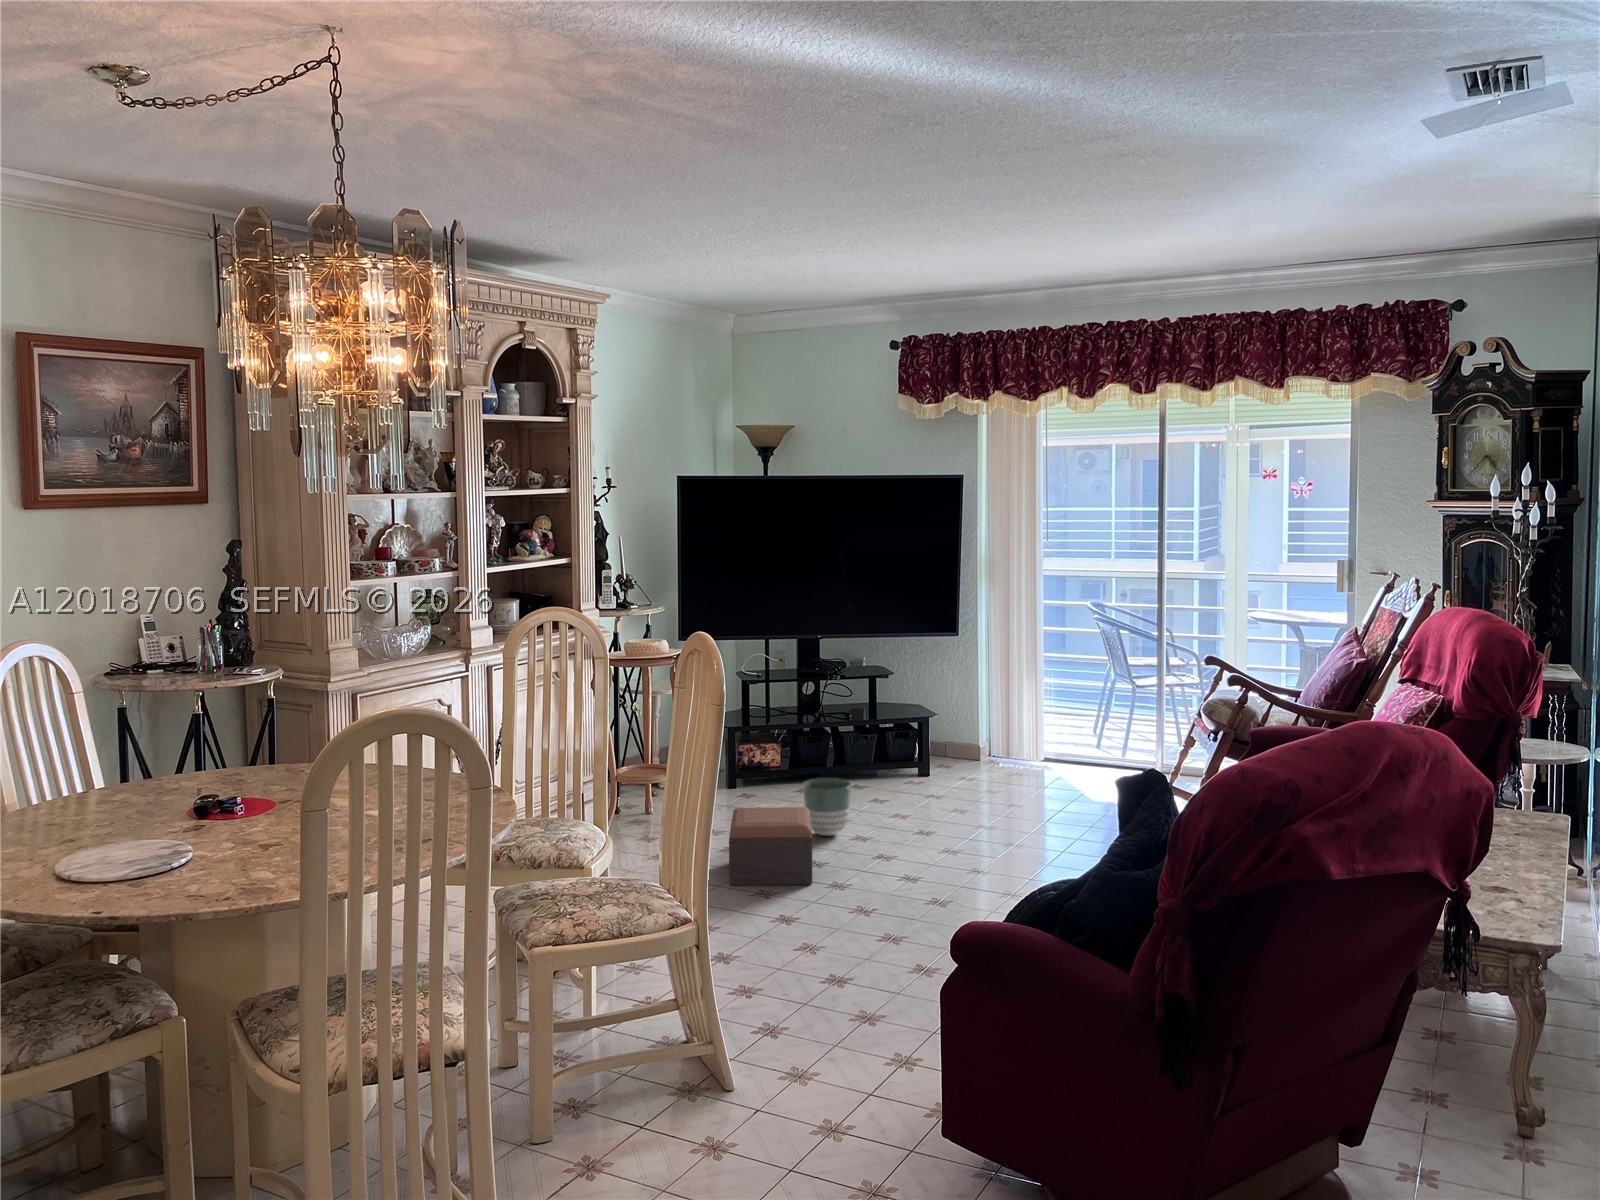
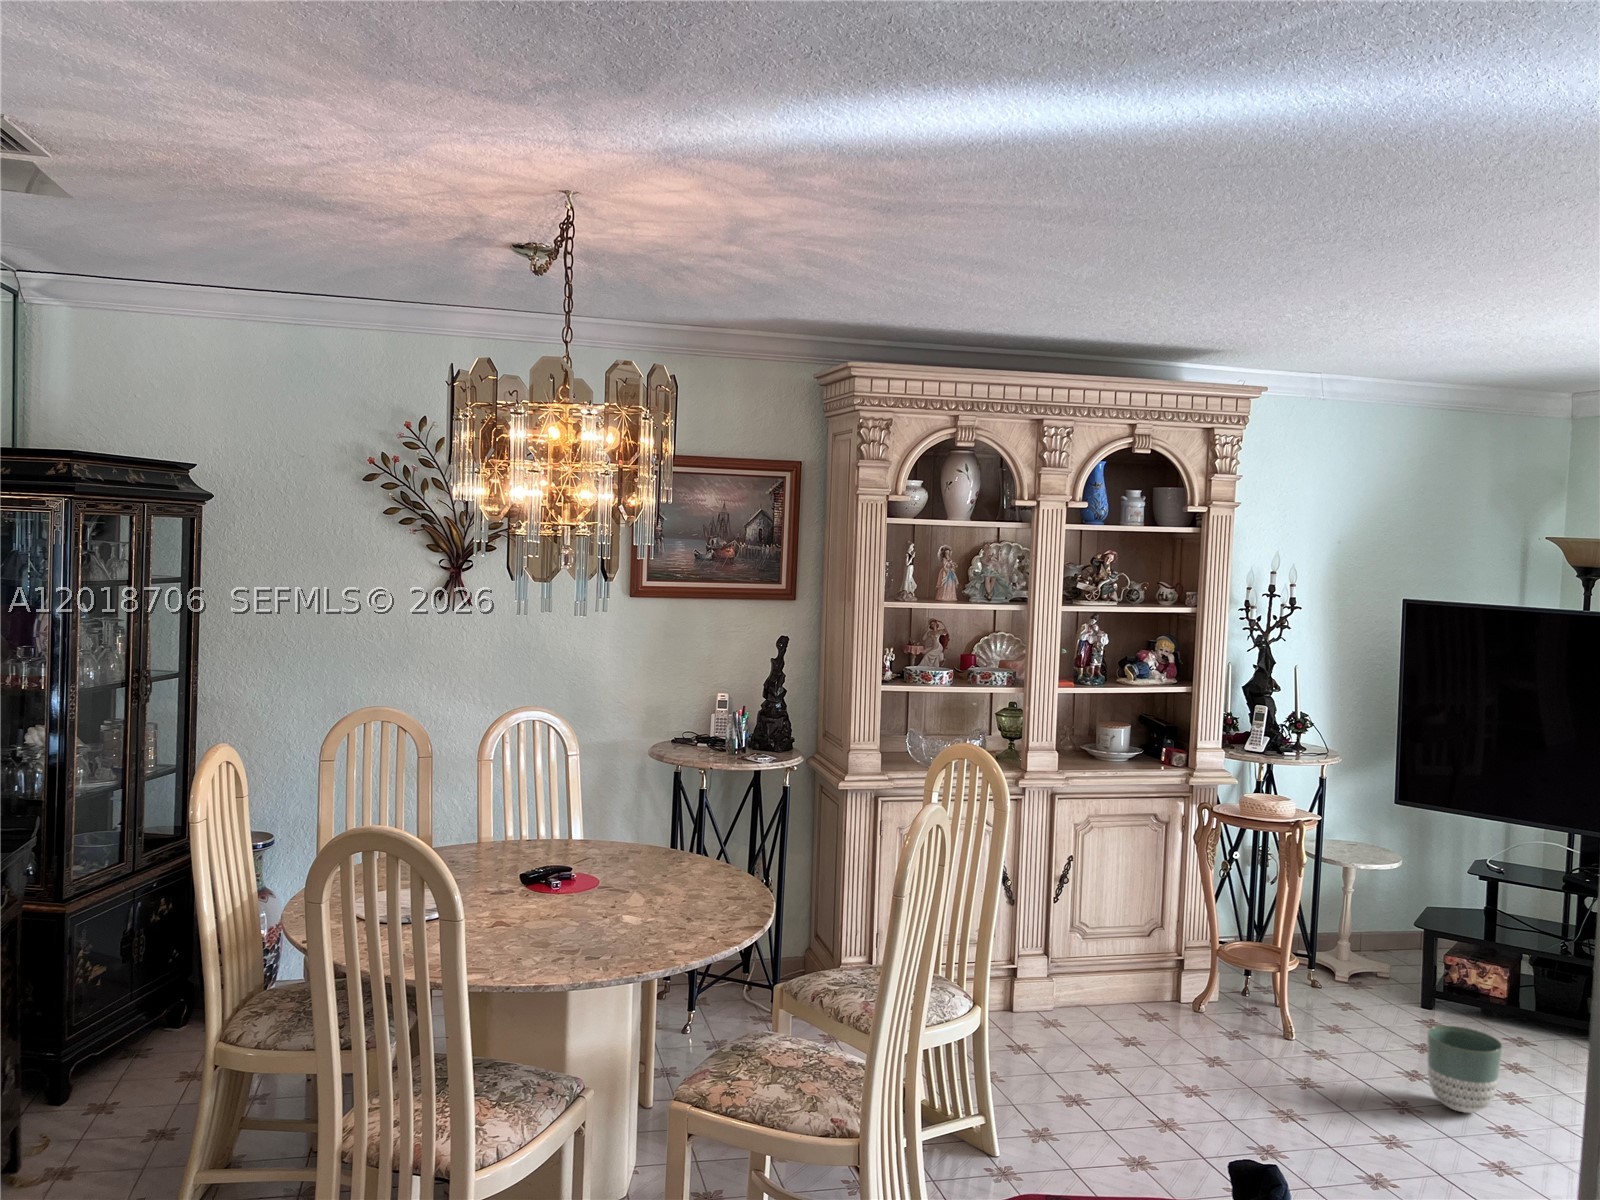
footstool: present [729,807,812,886] -> none [1233,1031,1385,1165]

